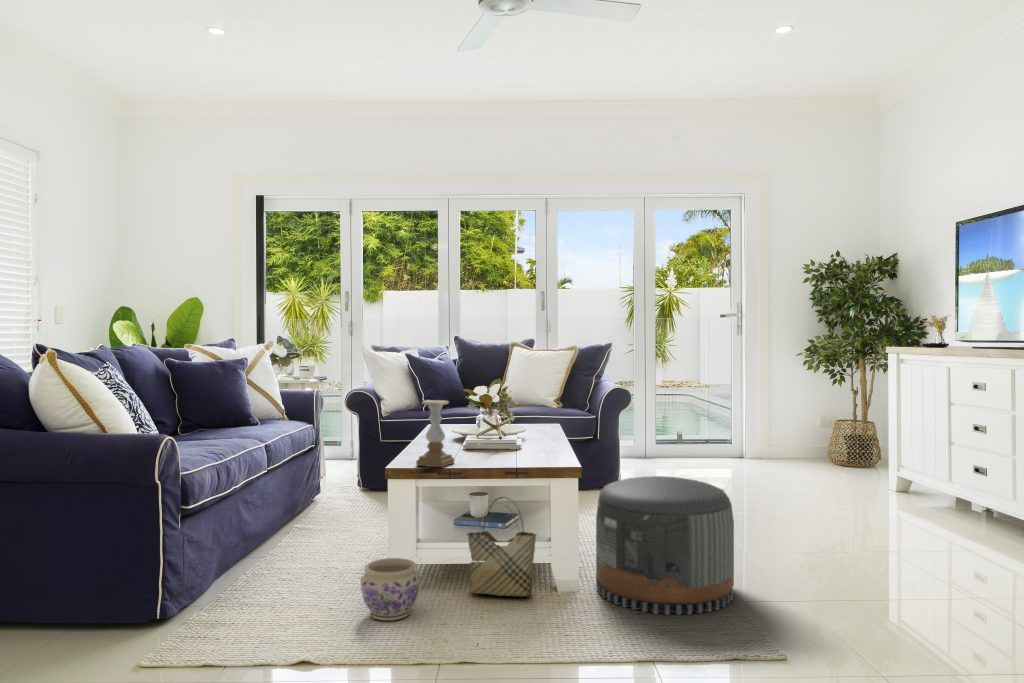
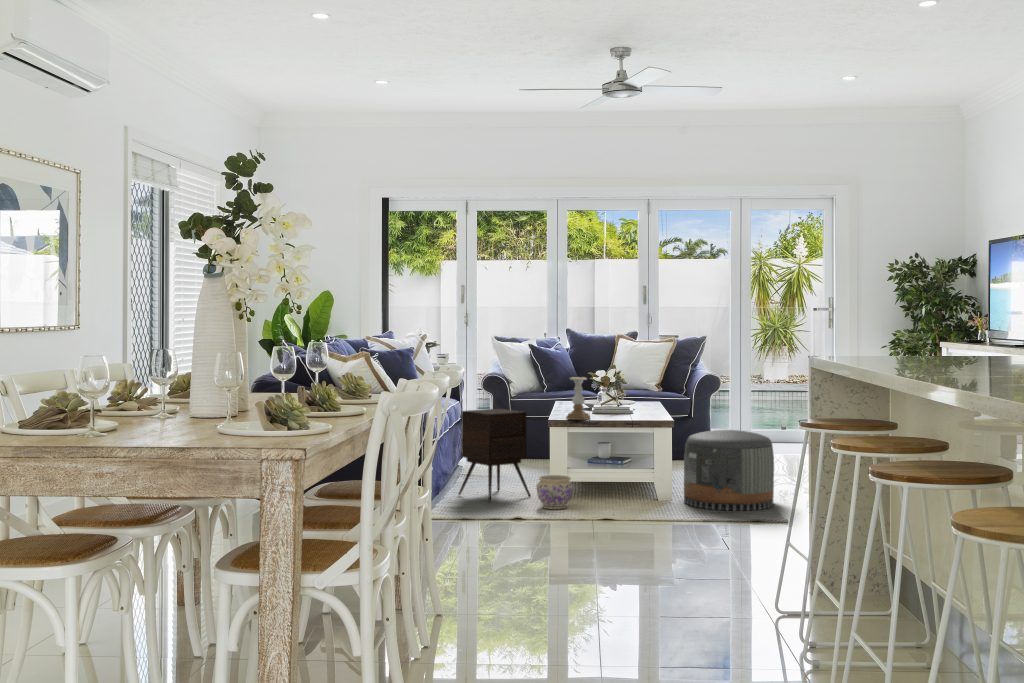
side table: none [258,445,367,599] -> present [458,409,531,502]
woven basket: present [467,497,536,597] -> none [599,441,645,503]

